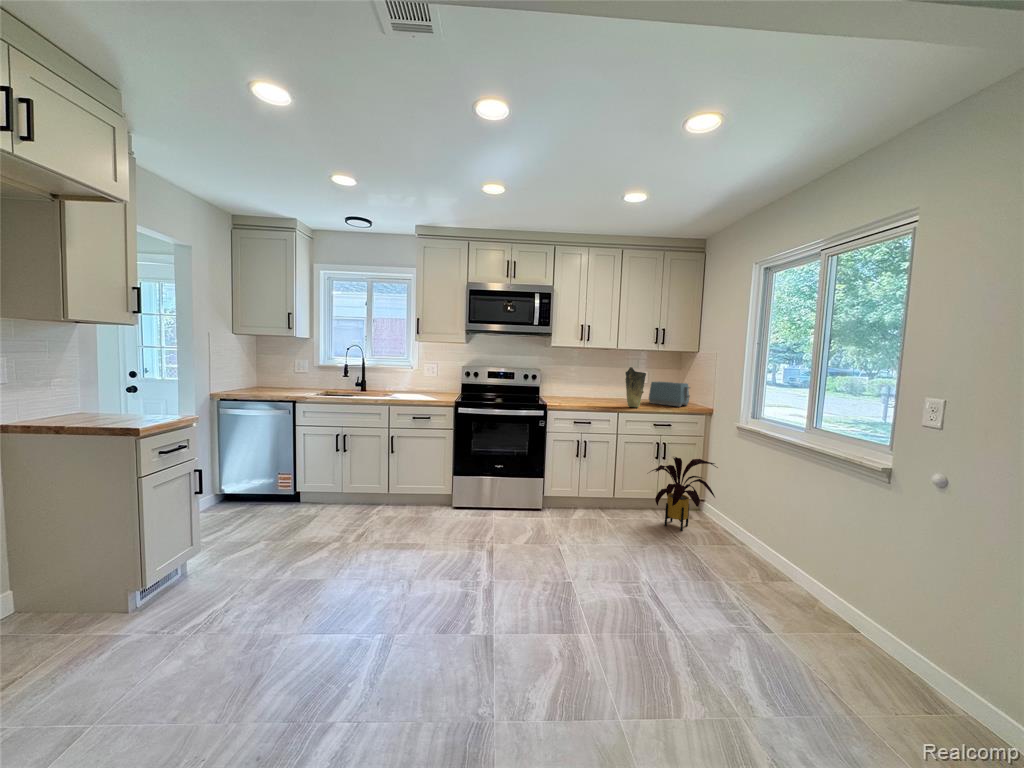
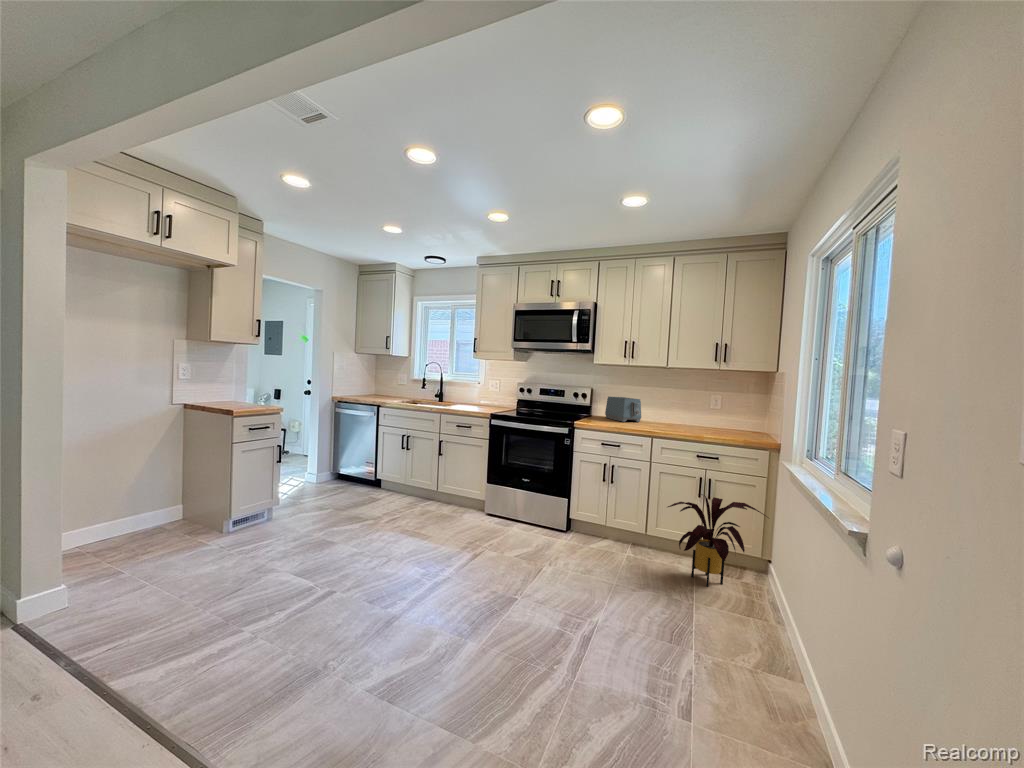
vase: present [625,367,646,407] -> none [662,387,688,433]
toaster: present [649,381,690,407] -> present [605,396,641,422]

